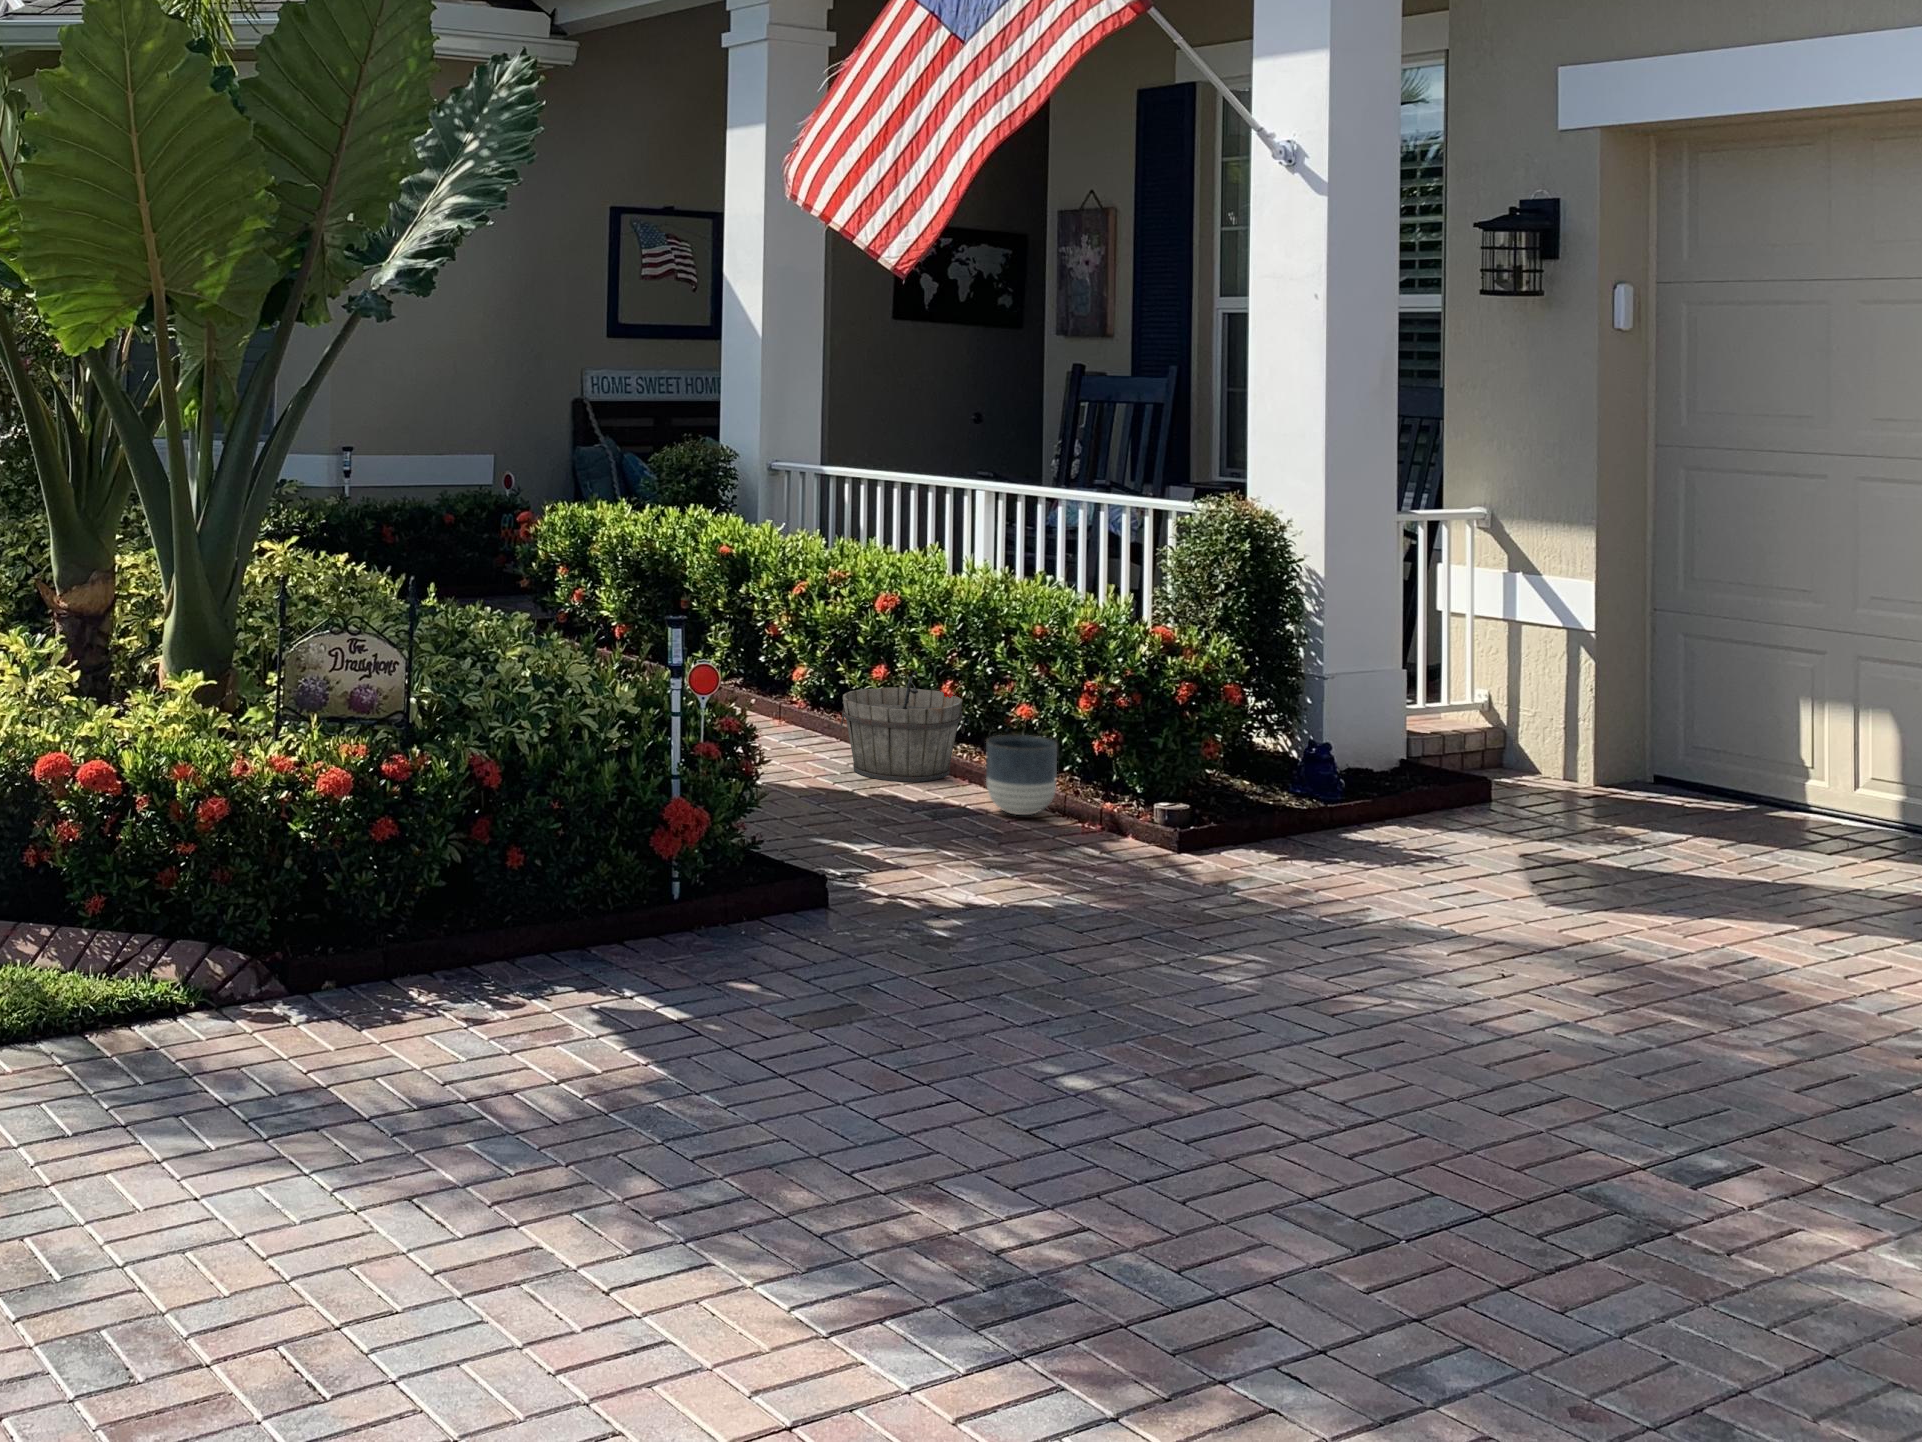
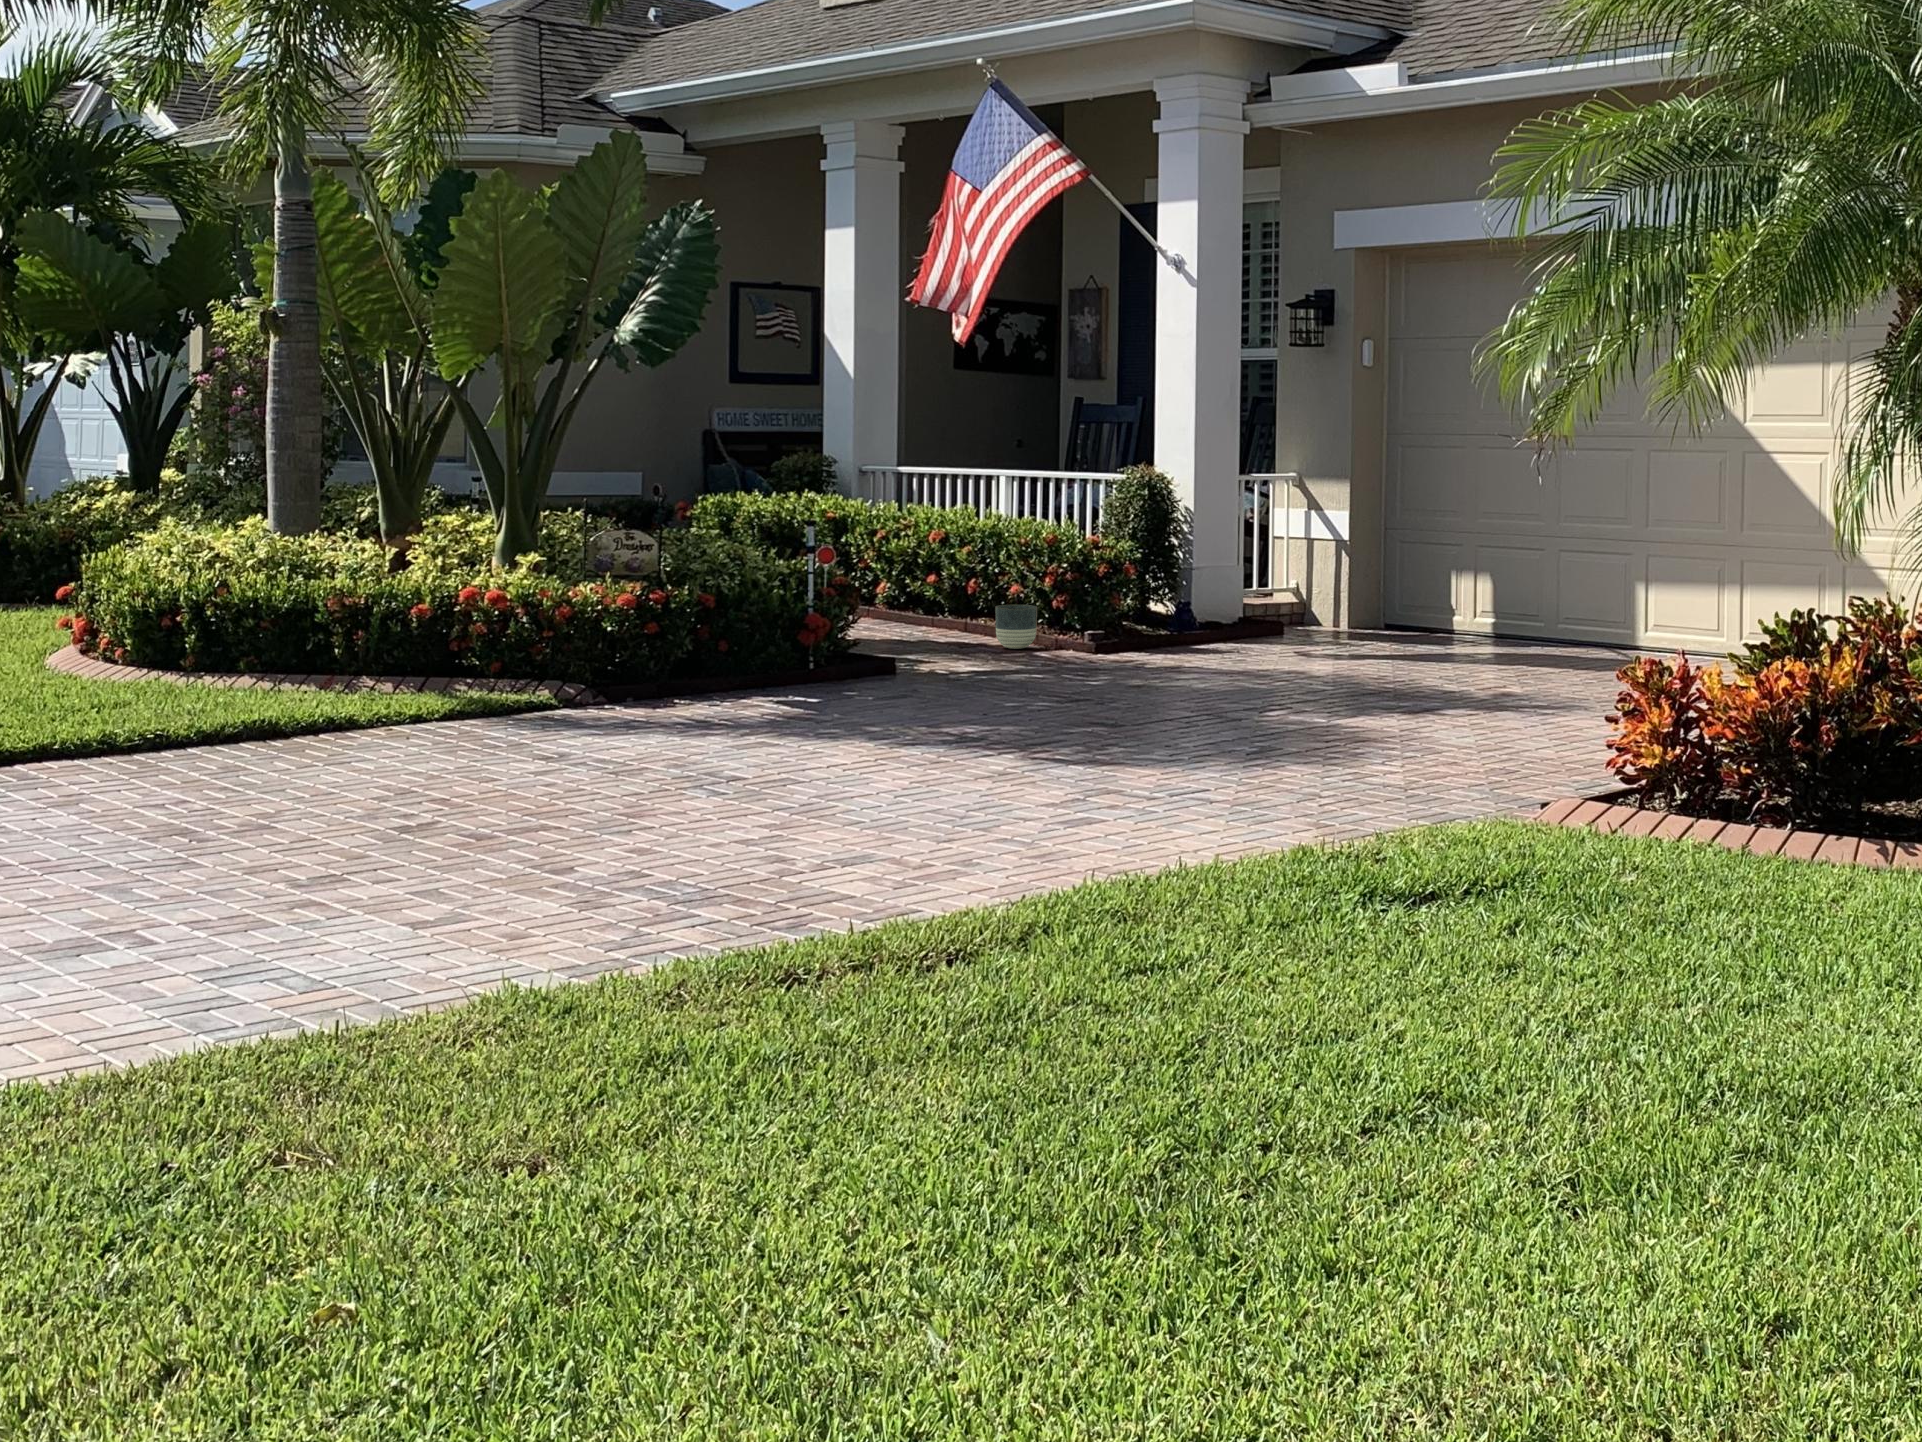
wooden bucket: present [840,671,964,782] -> none [909,576,986,641]

